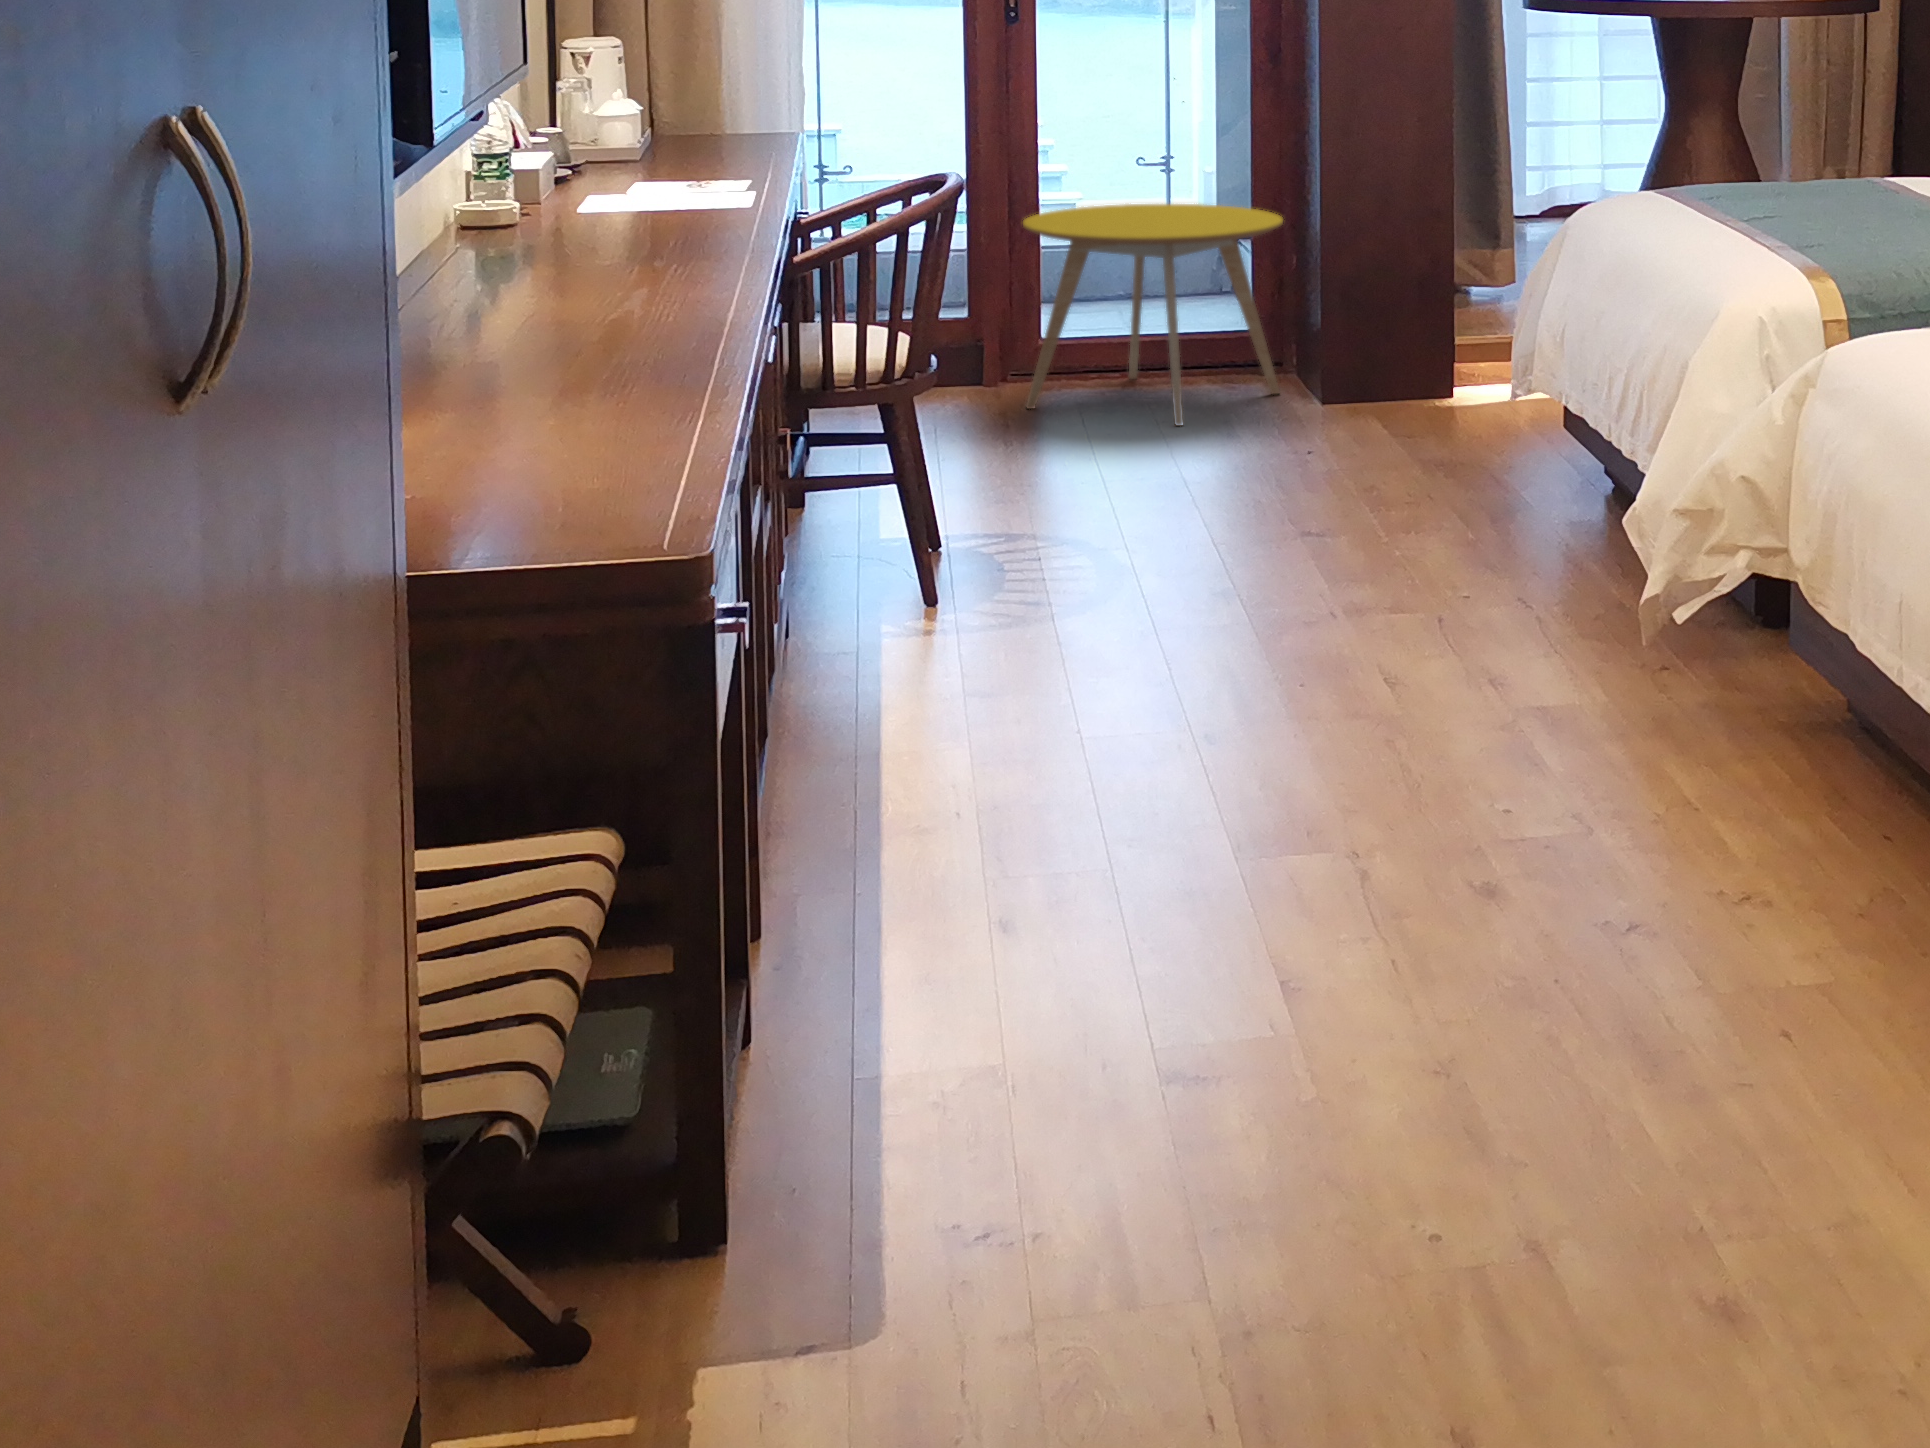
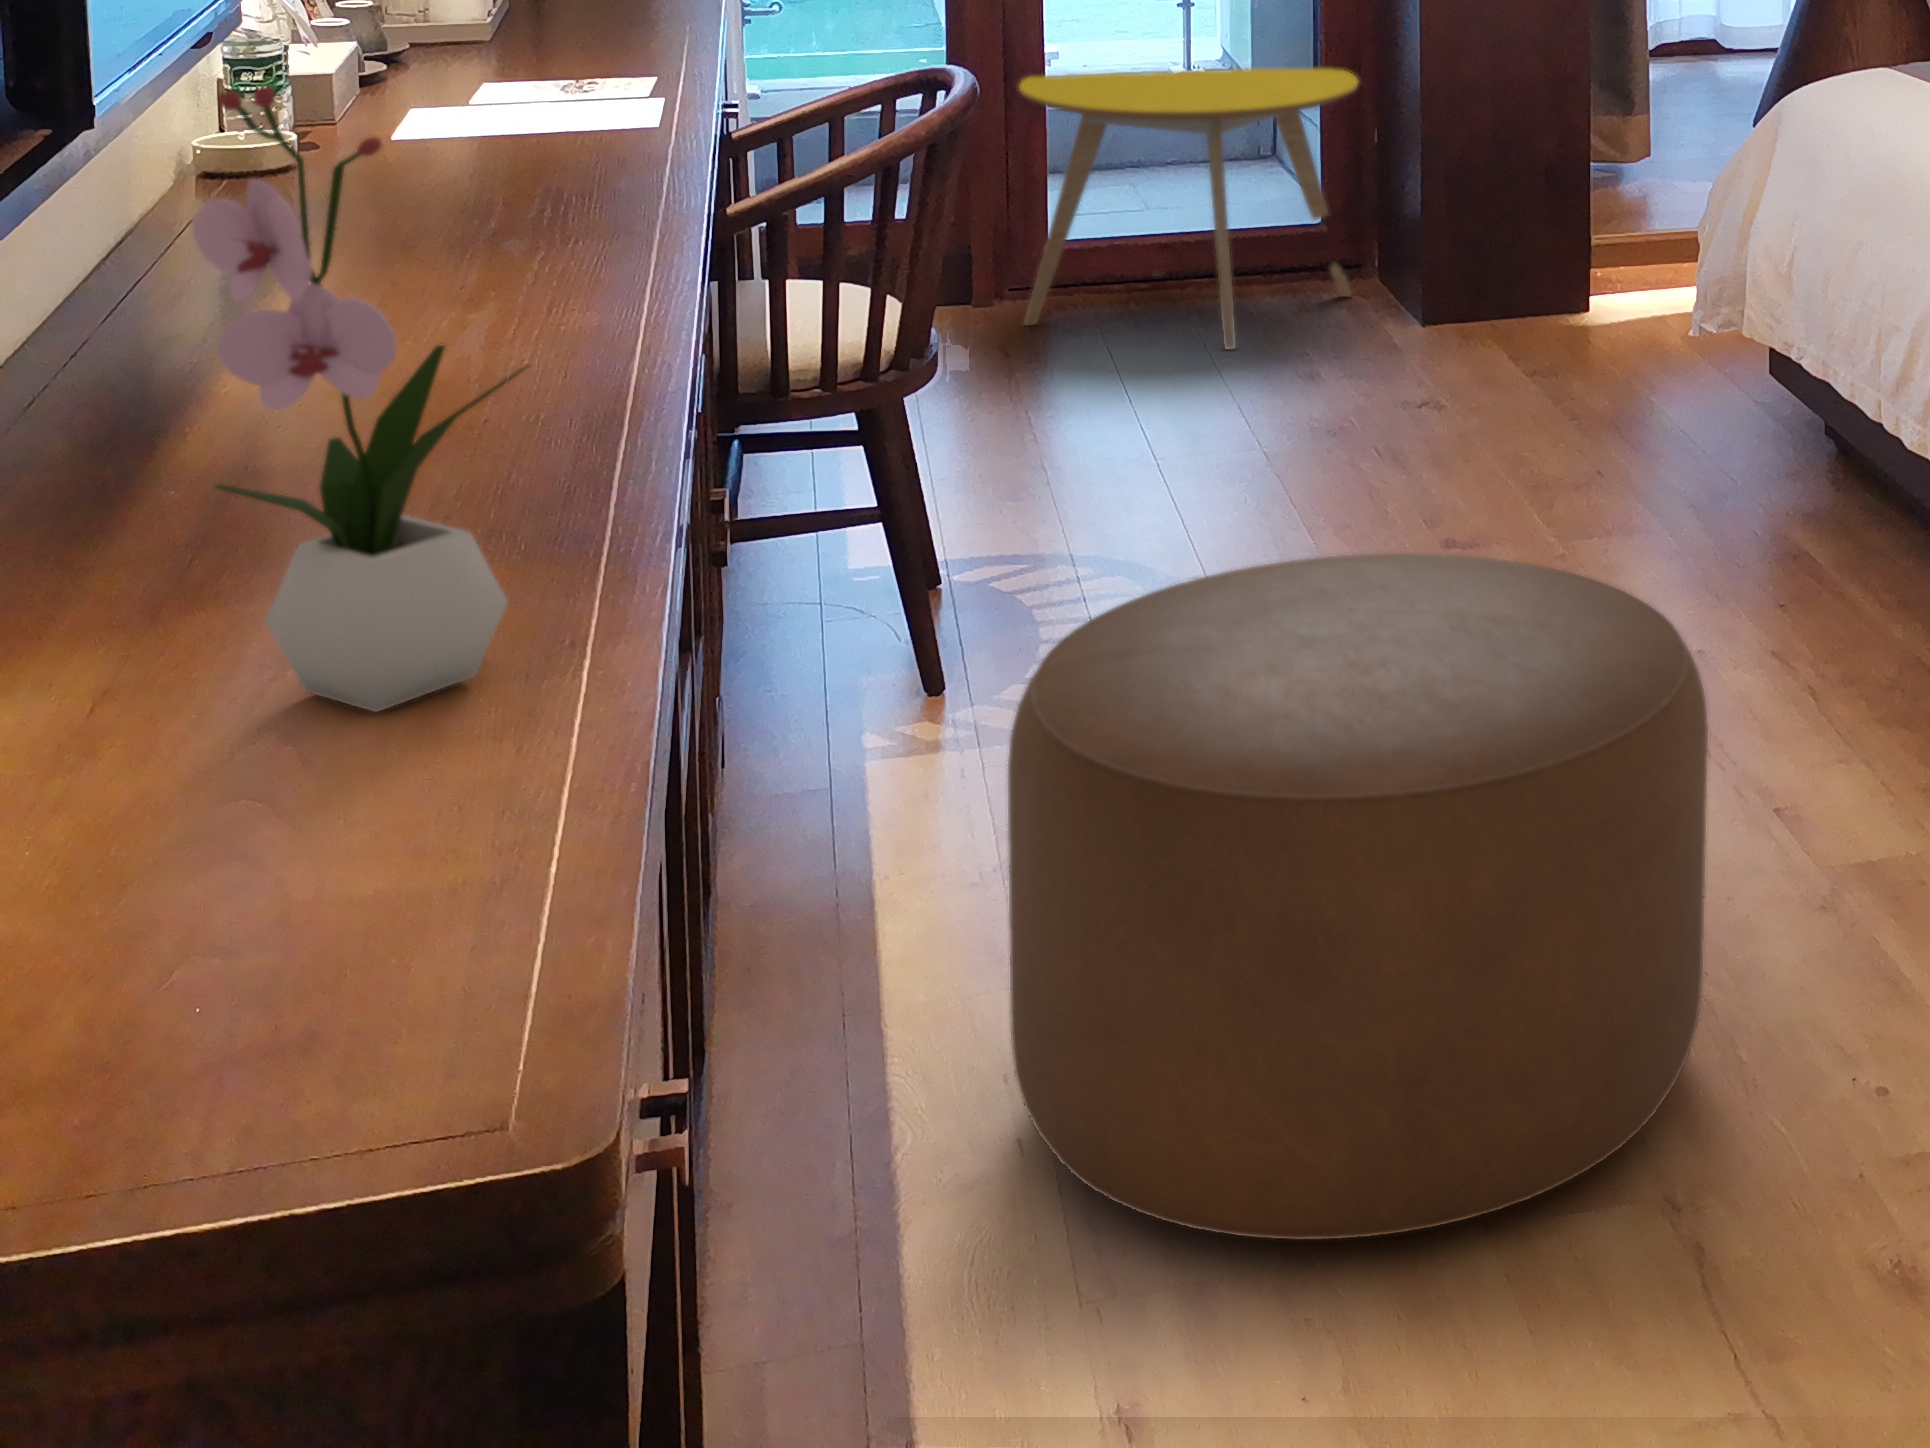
flower arrangement: none [498,80,666,416] -> present [193,87,528,712]
ottoman: none [952,472,1404,865] -> present [1008,553,1708,1240]

